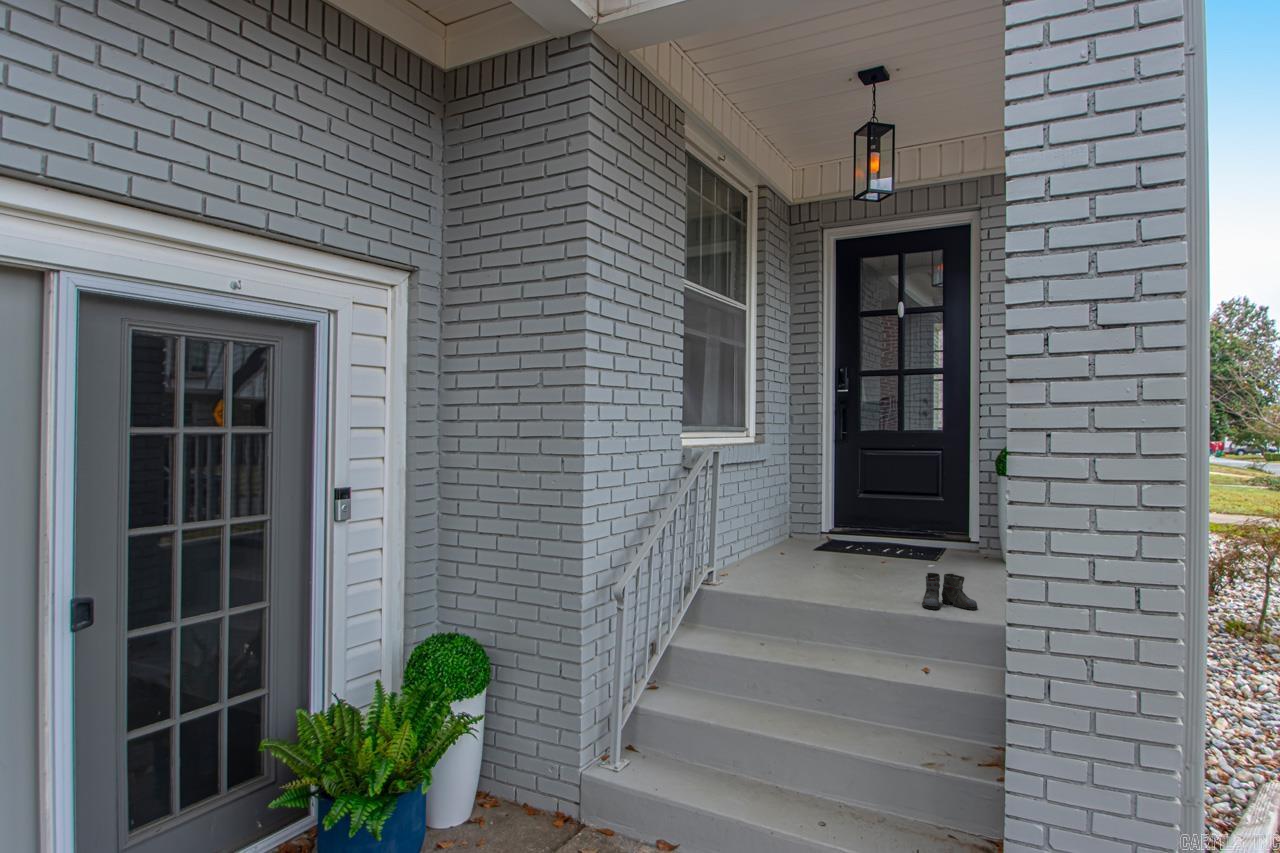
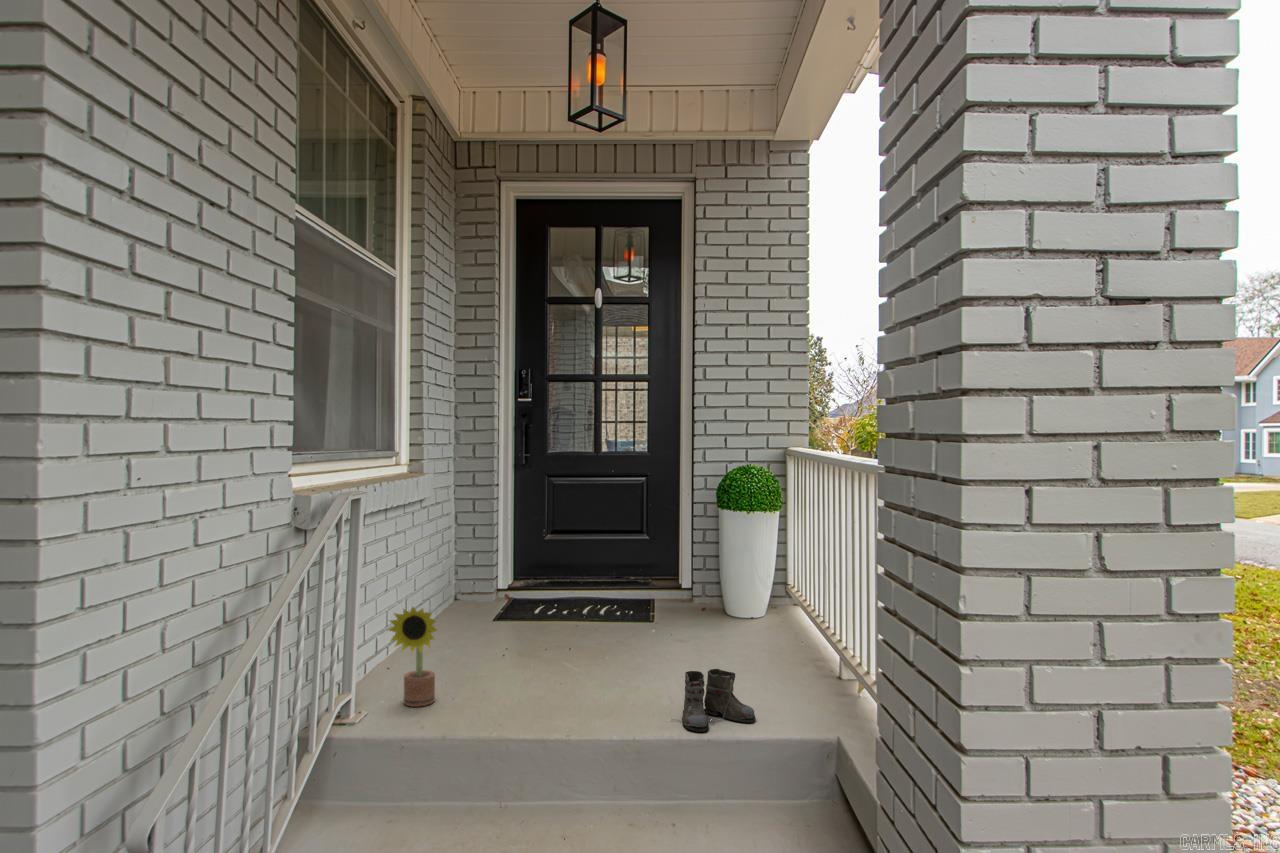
decorative plant: none [736,518,766,580] -> present [388,607,437,707]

